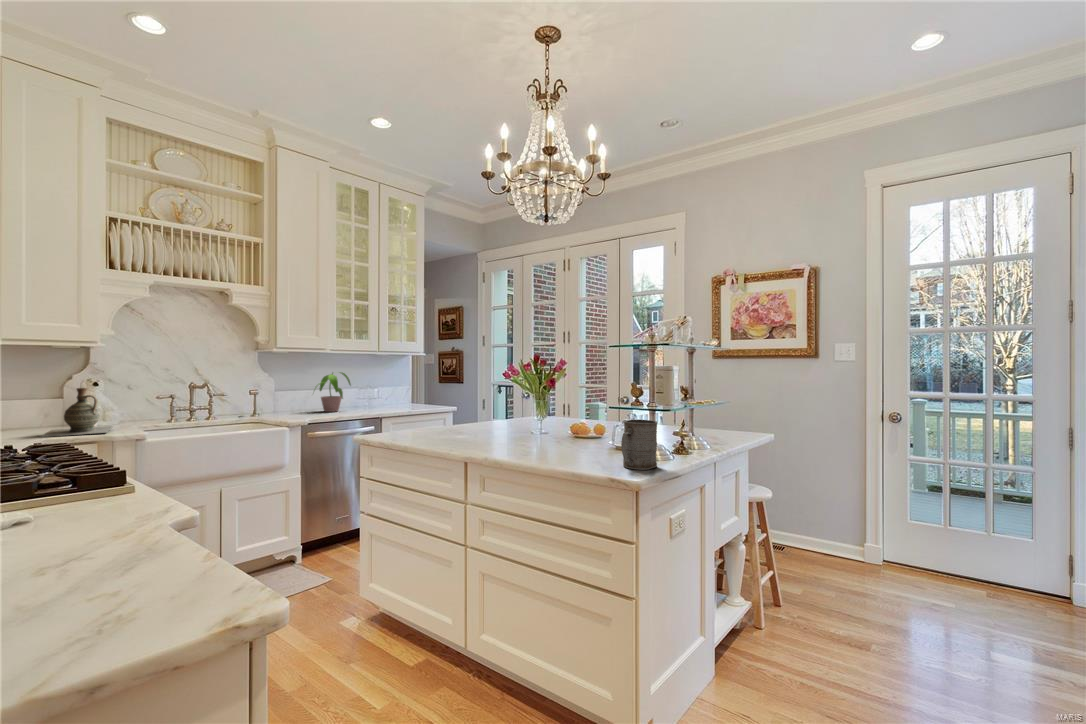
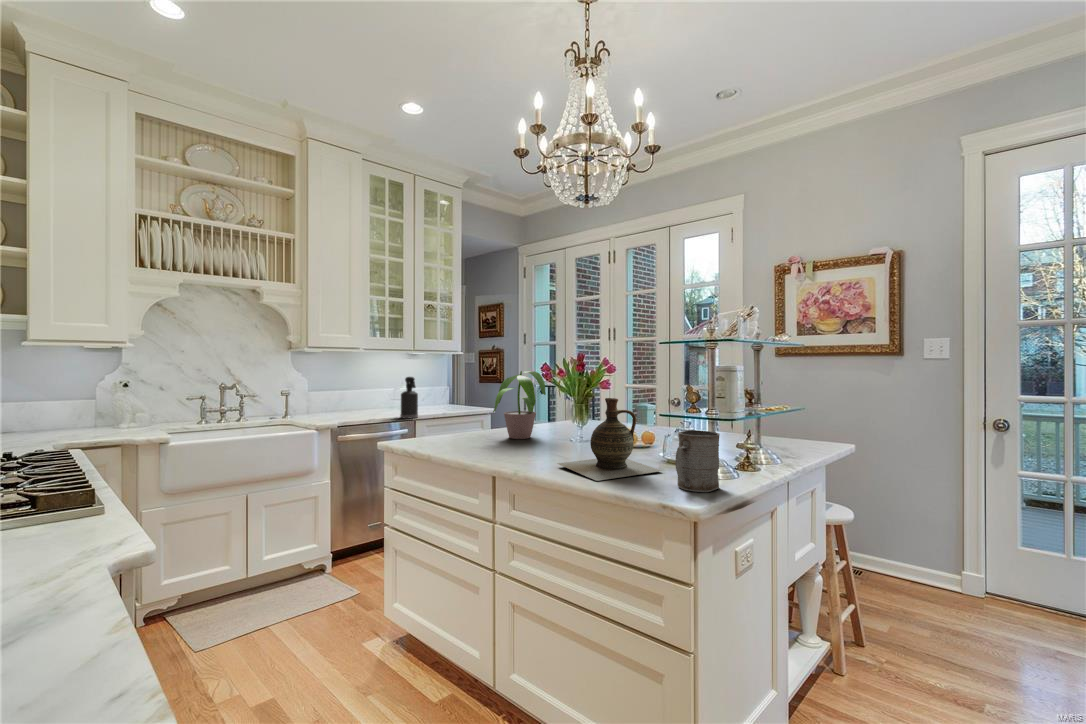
potted plant: present [319,372,351,412] -> present [493,371,546,439]
spray bottle: none [367,376,384,416] -> present [400,377,418,418]
ceramic jug: present [41,388,113,437] -> present [558,398,662,481]

